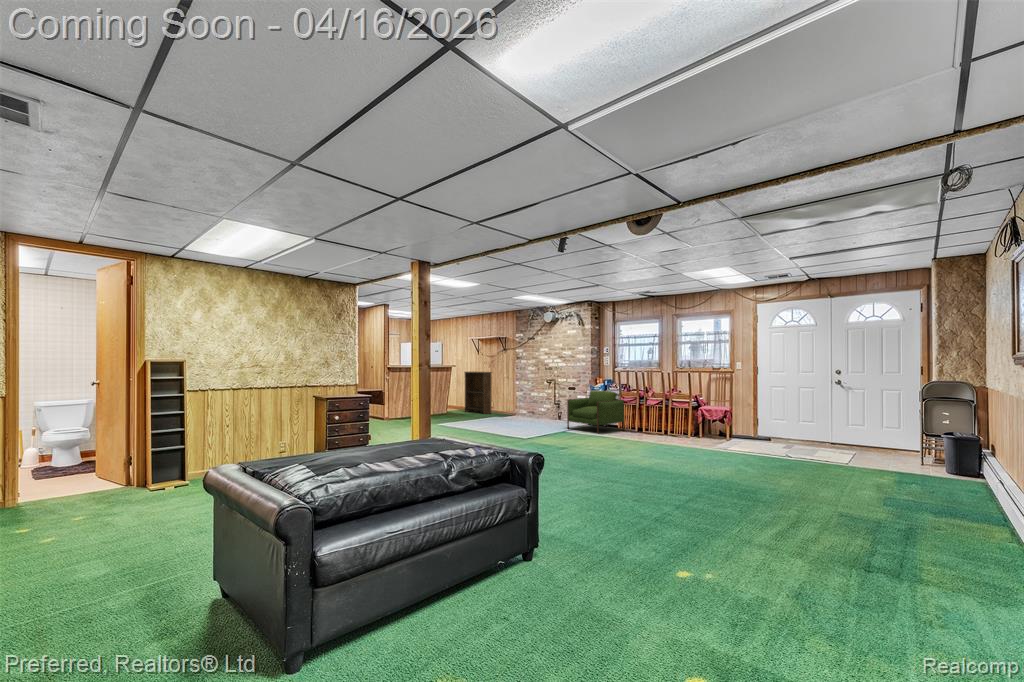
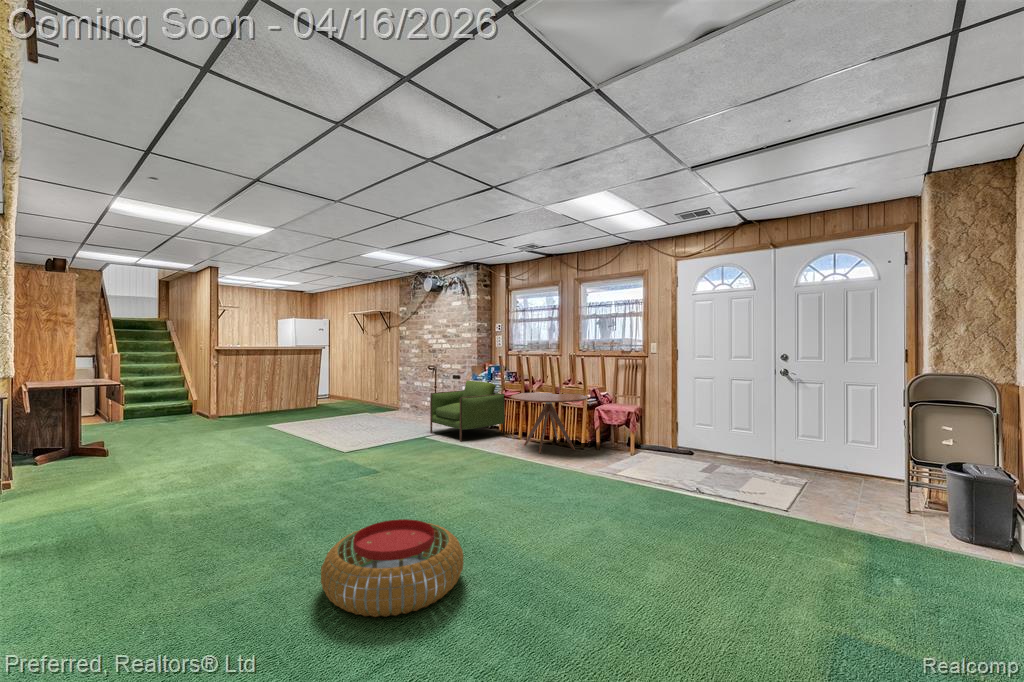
bookshelf: present [464,372,492,414] -> none [341,355,372,408]
round table: none [638,398,695,440] -> present [511,392,587,454]
pouf: none [620,457,693,494] -> present [321,519,464,617]

